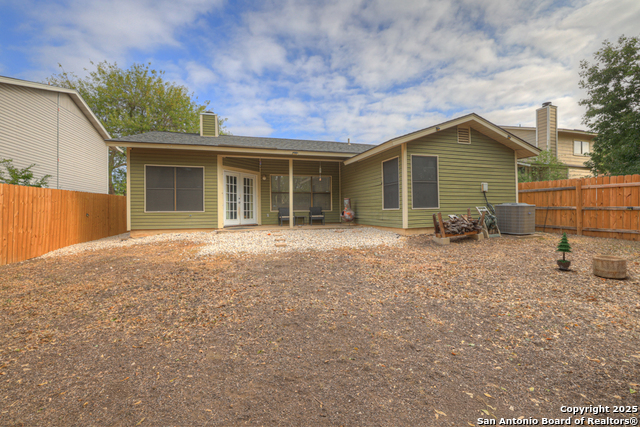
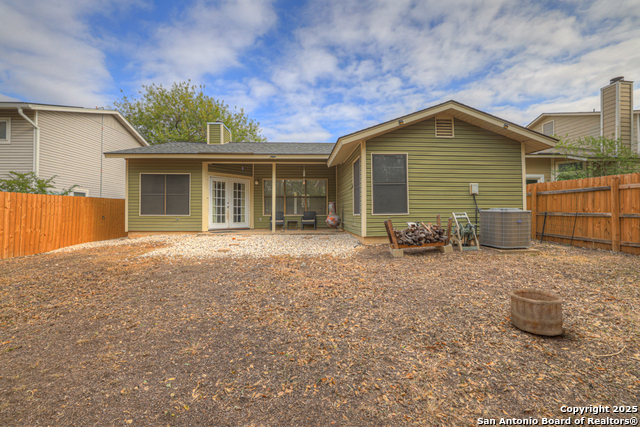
potted tree: present [556,232,572,270] -> none [464,247,489,308]

